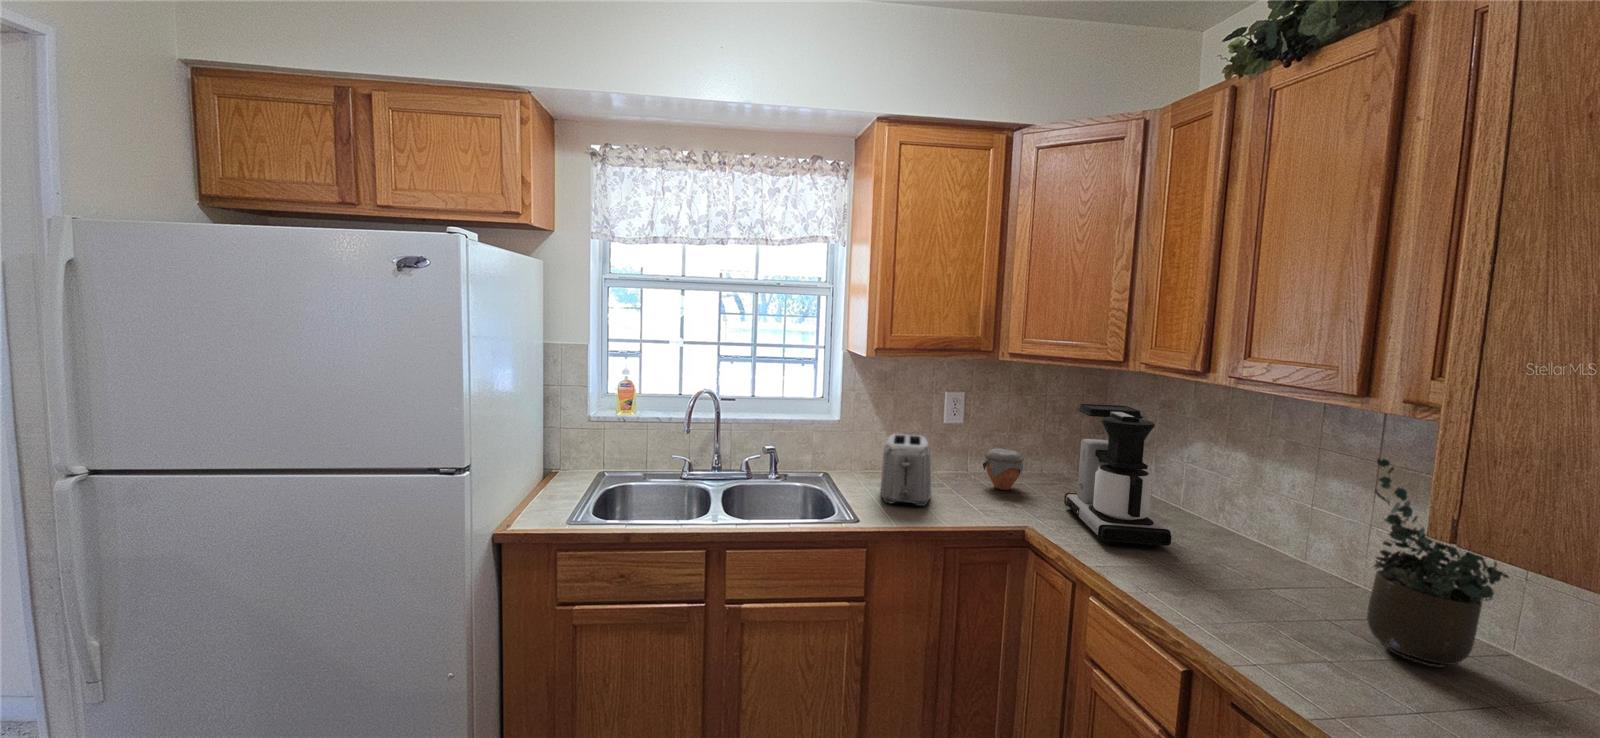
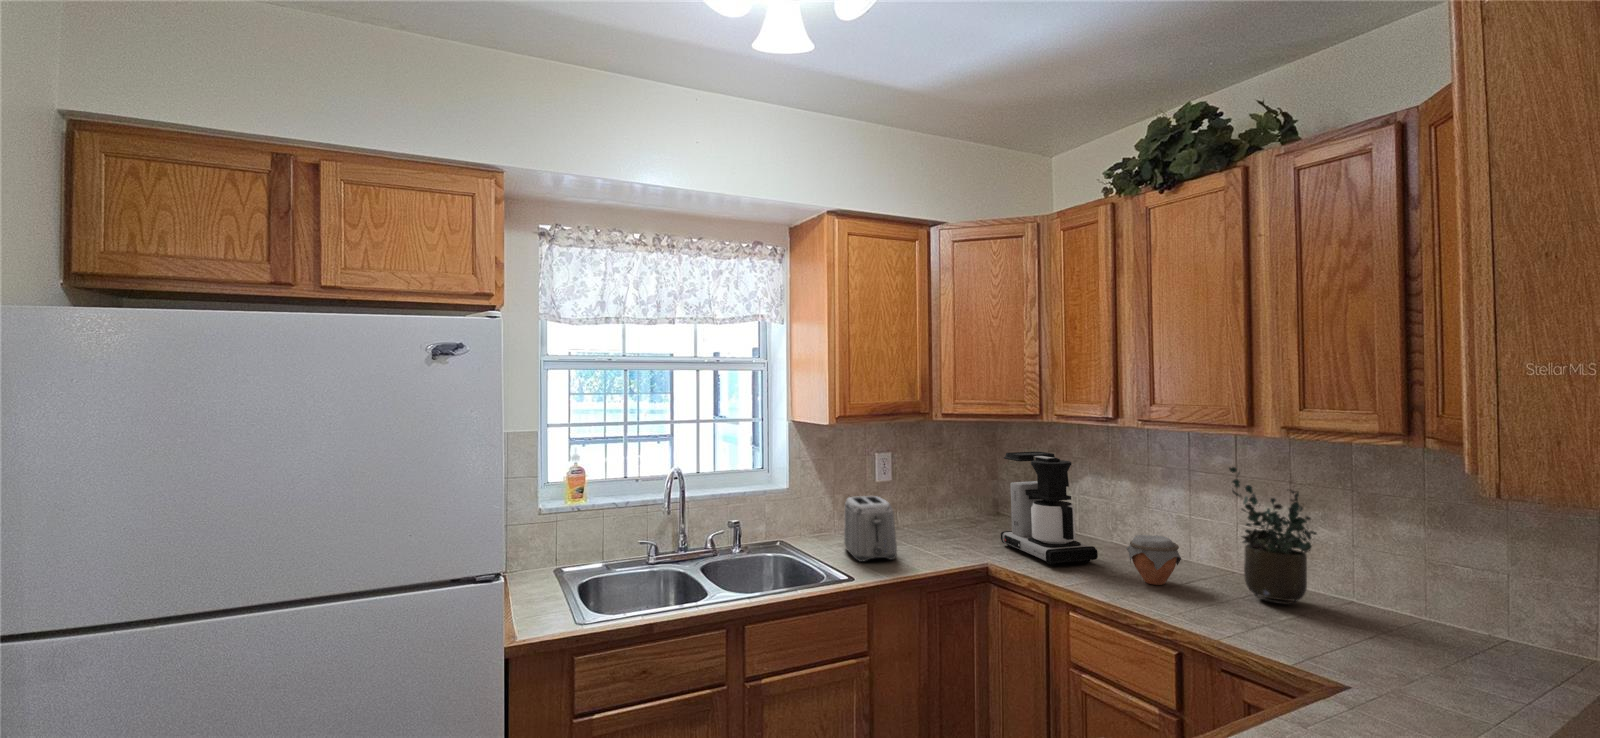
jar: present [983,448,1024,490] -> present [1126,535,1181,585]

